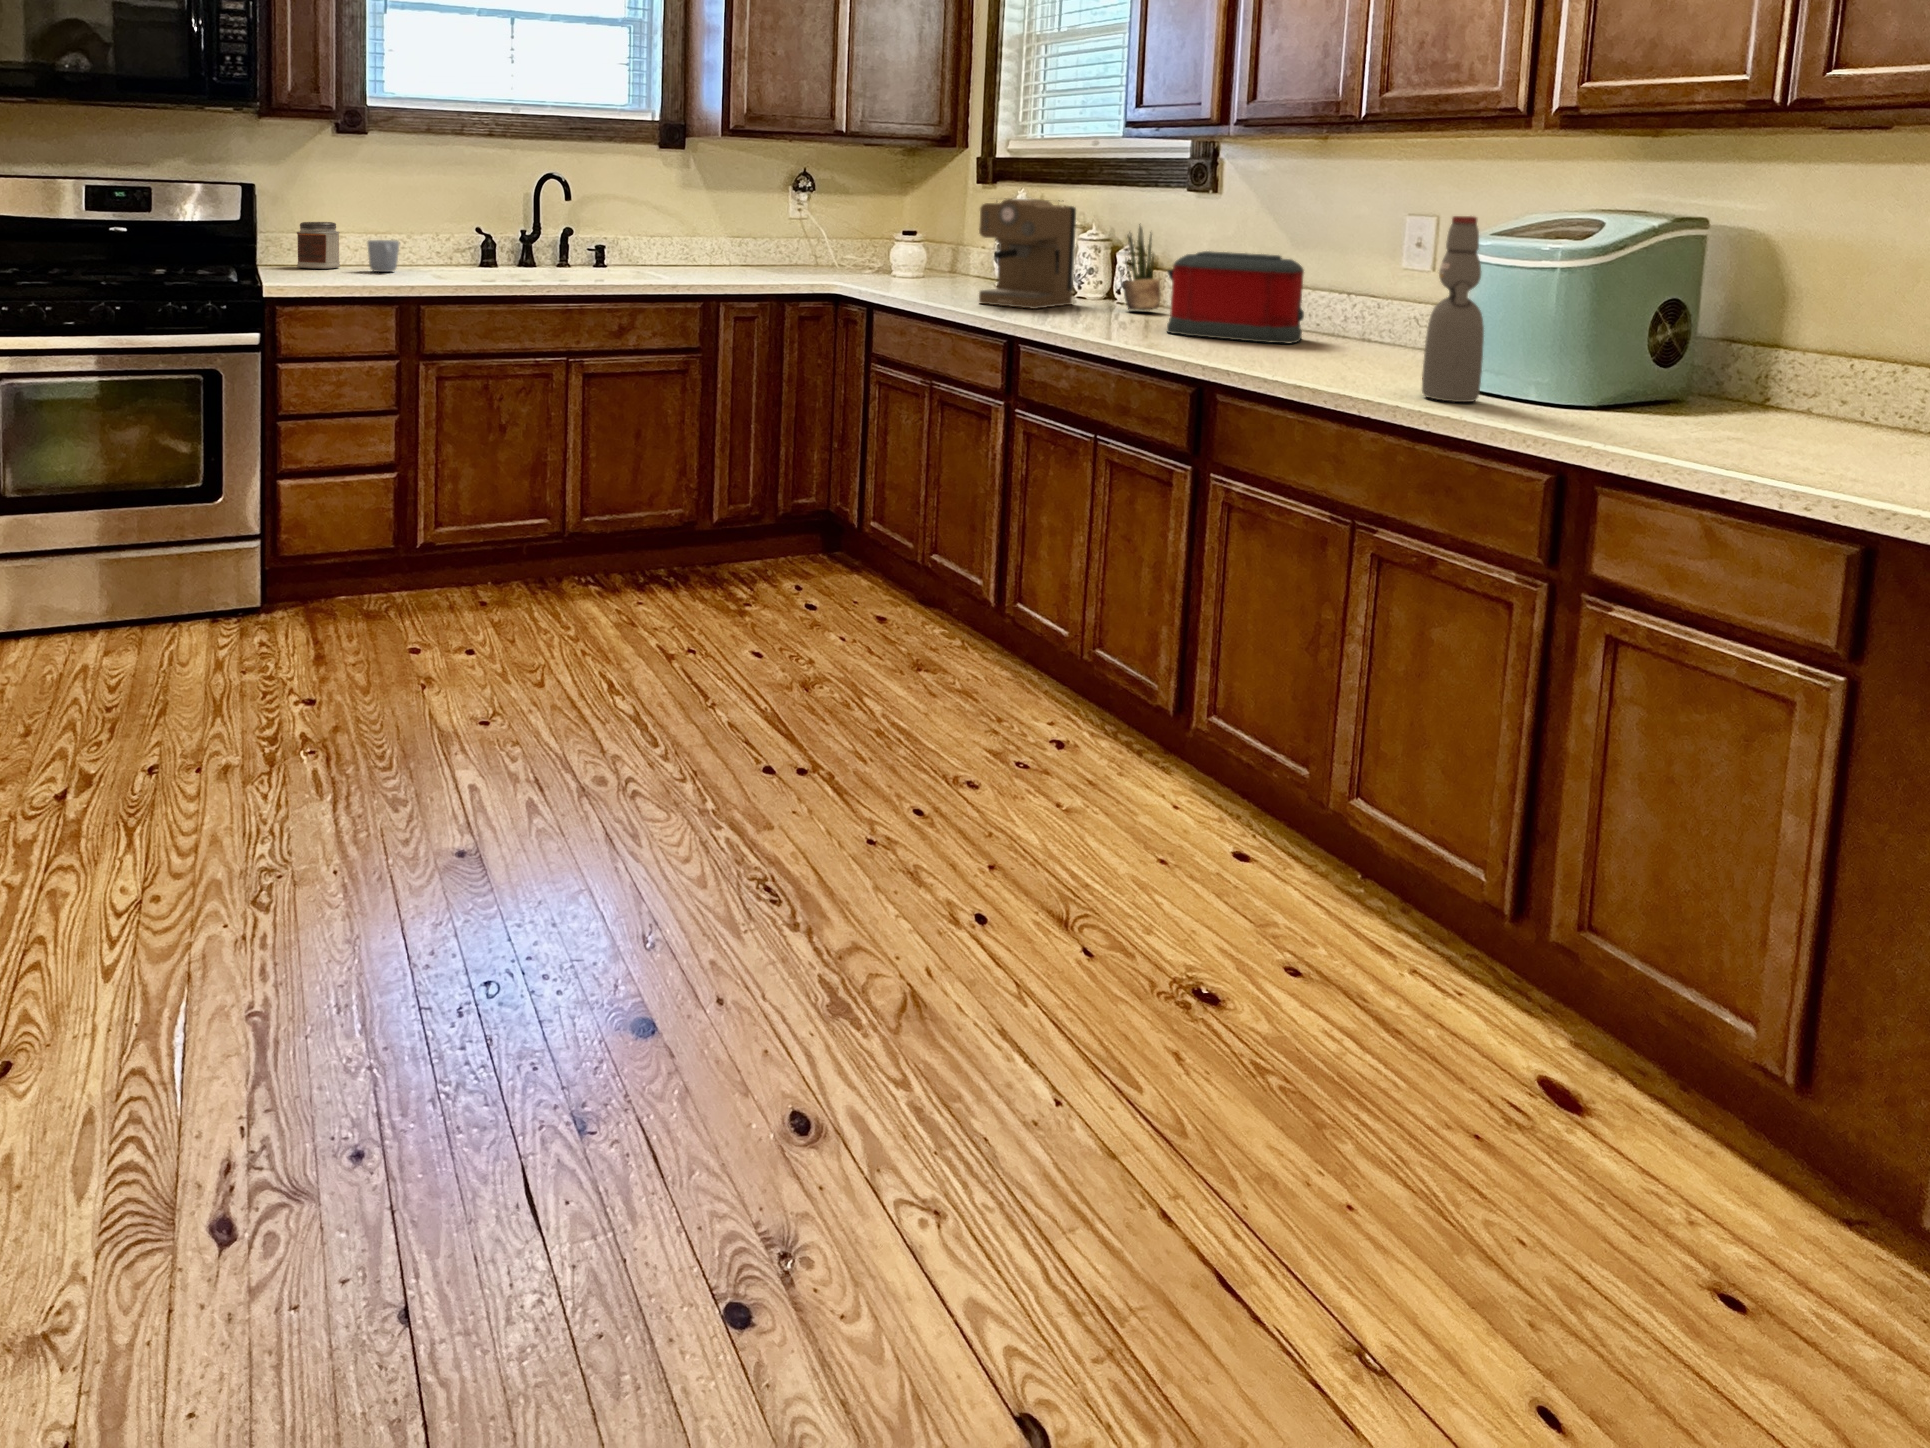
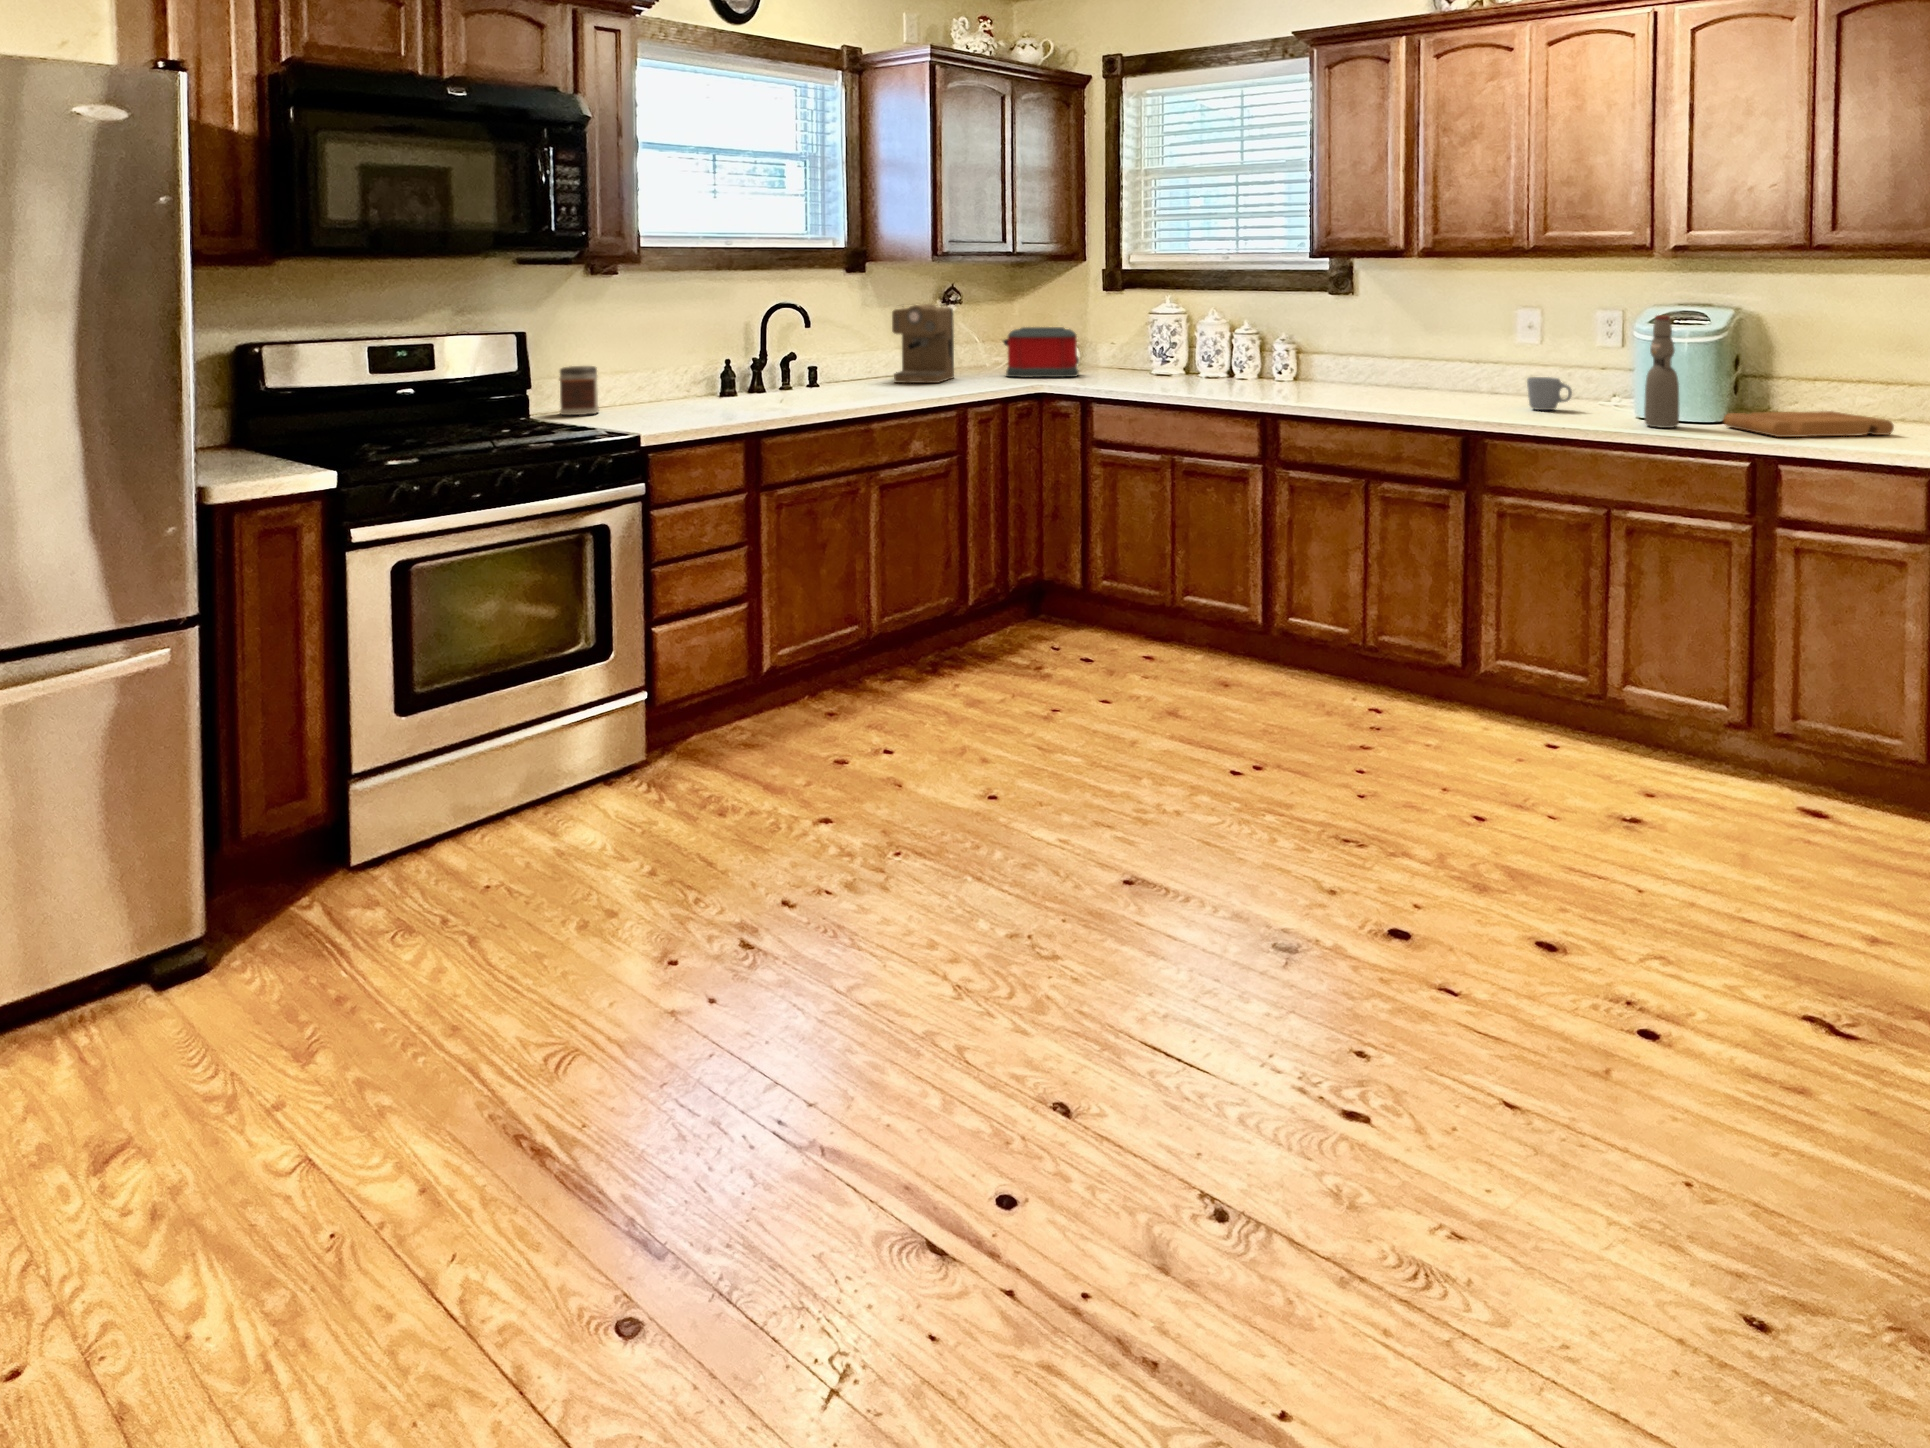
coffee maker: present [979,199,1076,308] -> present [892,304,954,383]
potted plant: present [1123,224,1160,311] -> none [1298,321,1331,387]
mug: present [367,240,399,272] -> present [1527,377,1572,410]
toaster: present [1167,251,1304,344] -> present [1003,327,1079,377]
cutting board: none [1565,390,1887,460] -> present [1724,411,1894,437]

